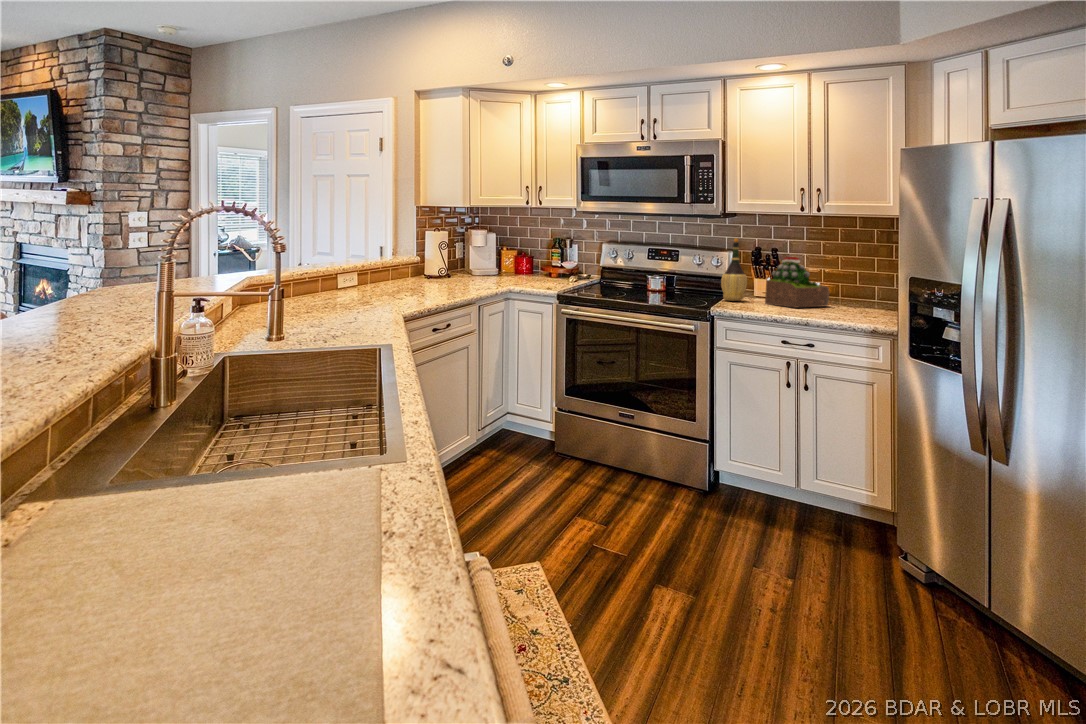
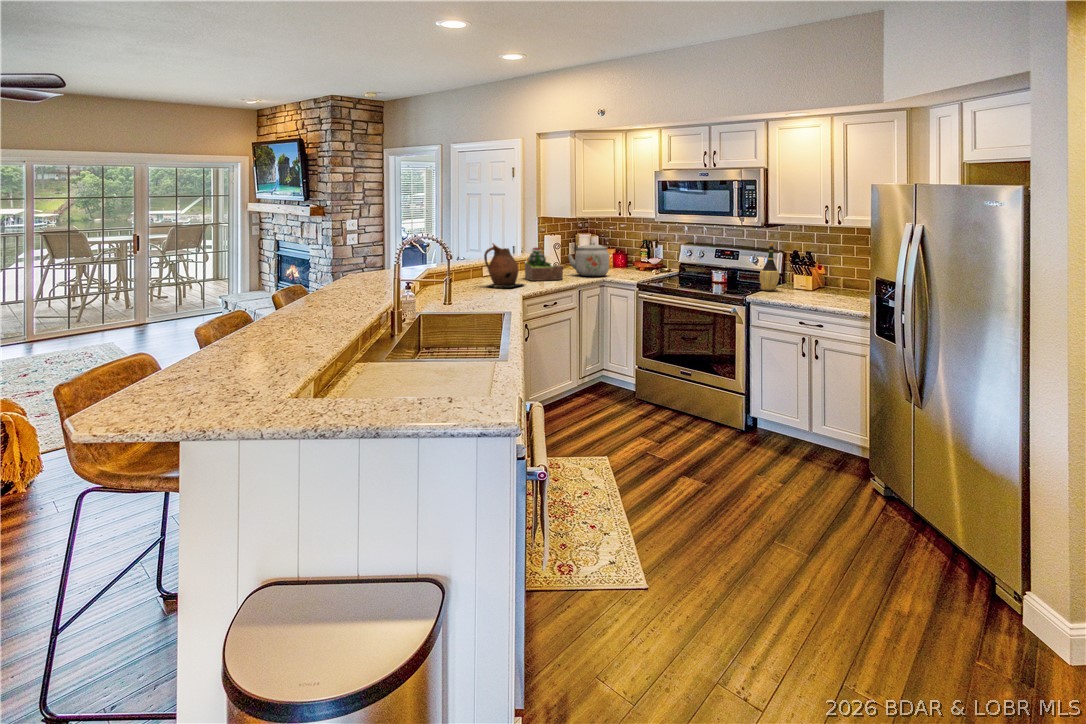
ceramic pitcher: none [341,231,403,296] -> present [484,243,524,287]
kettle: none [458,238,515,284] -> present [568,242,609,276]
succulent plant: present [765,257,829,308] -> present [525,248,563,281]

